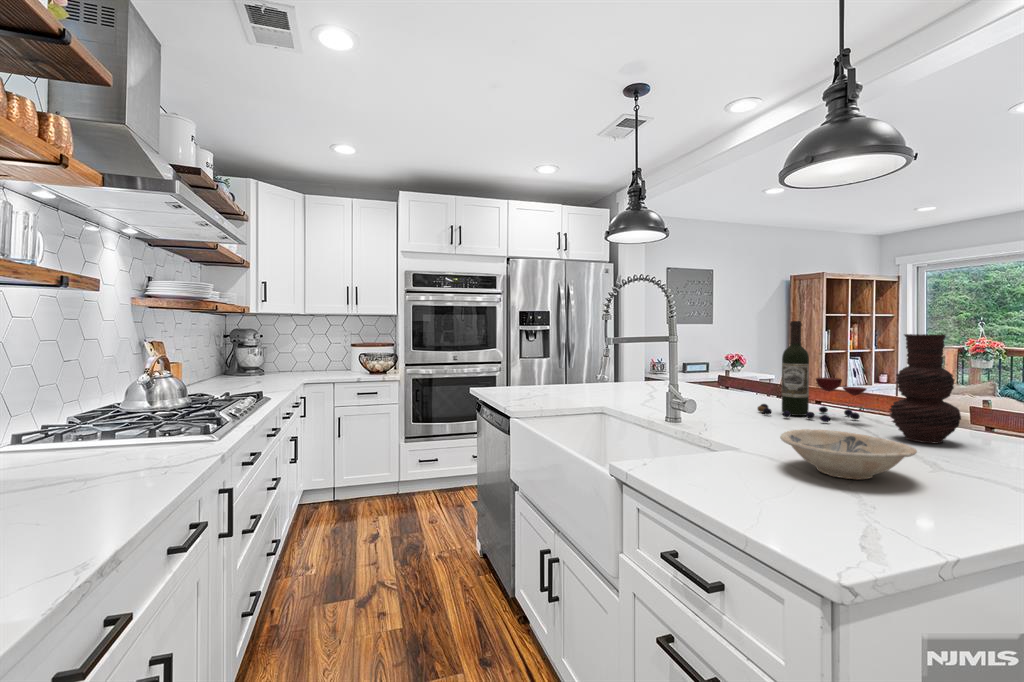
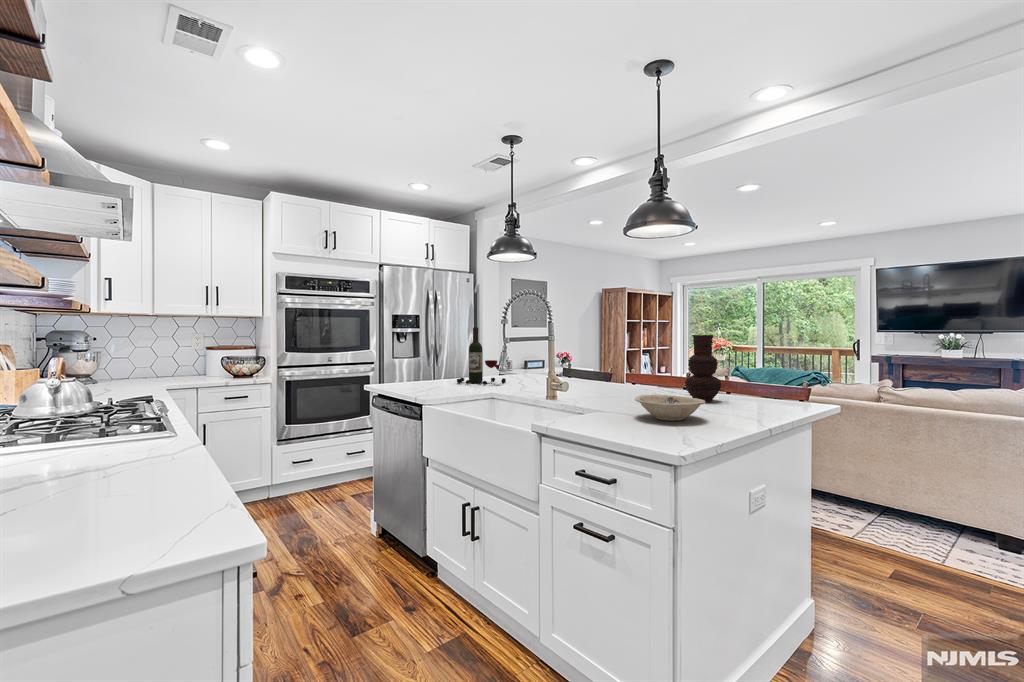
wine bottle: present [758,321,866,422] -> present [457,327,506,385]

